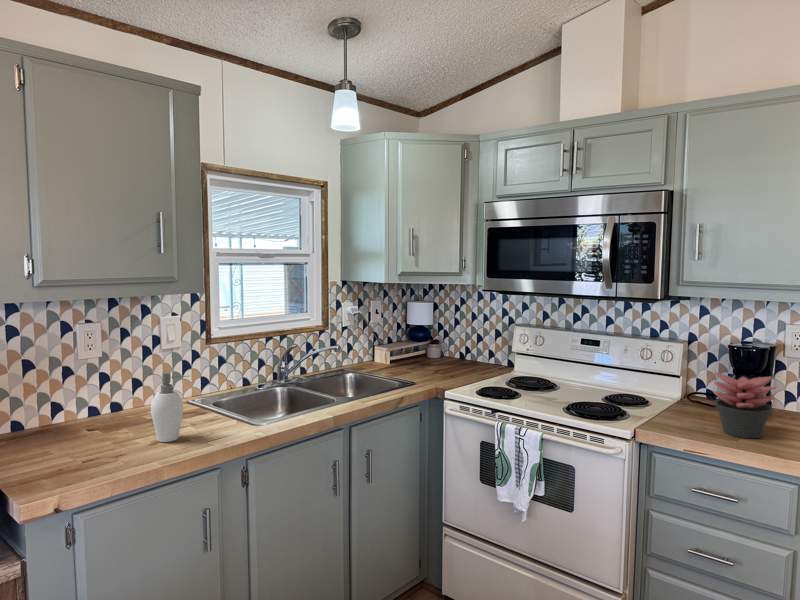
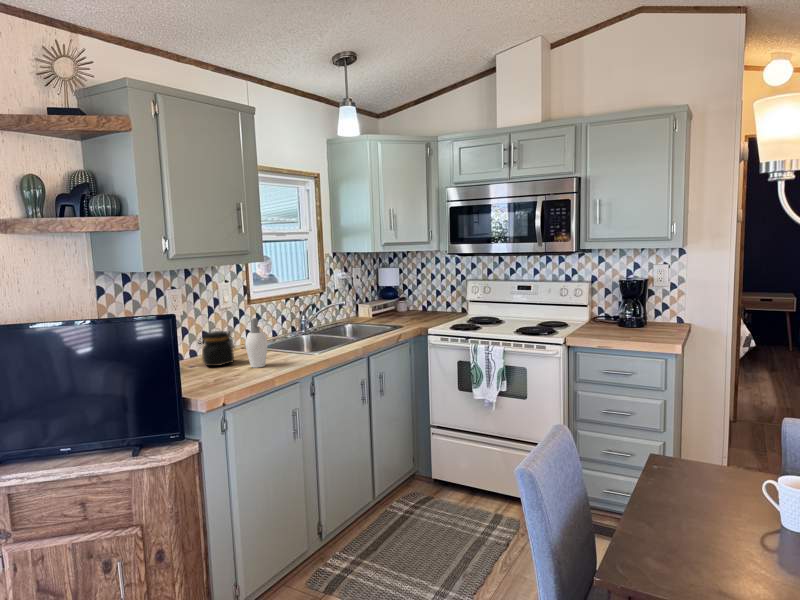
succulent plant: present [713,373,775,438] -> none [611,296,648,336]
jar: none [98,383,152,433] -> present [198,331,235,366]

